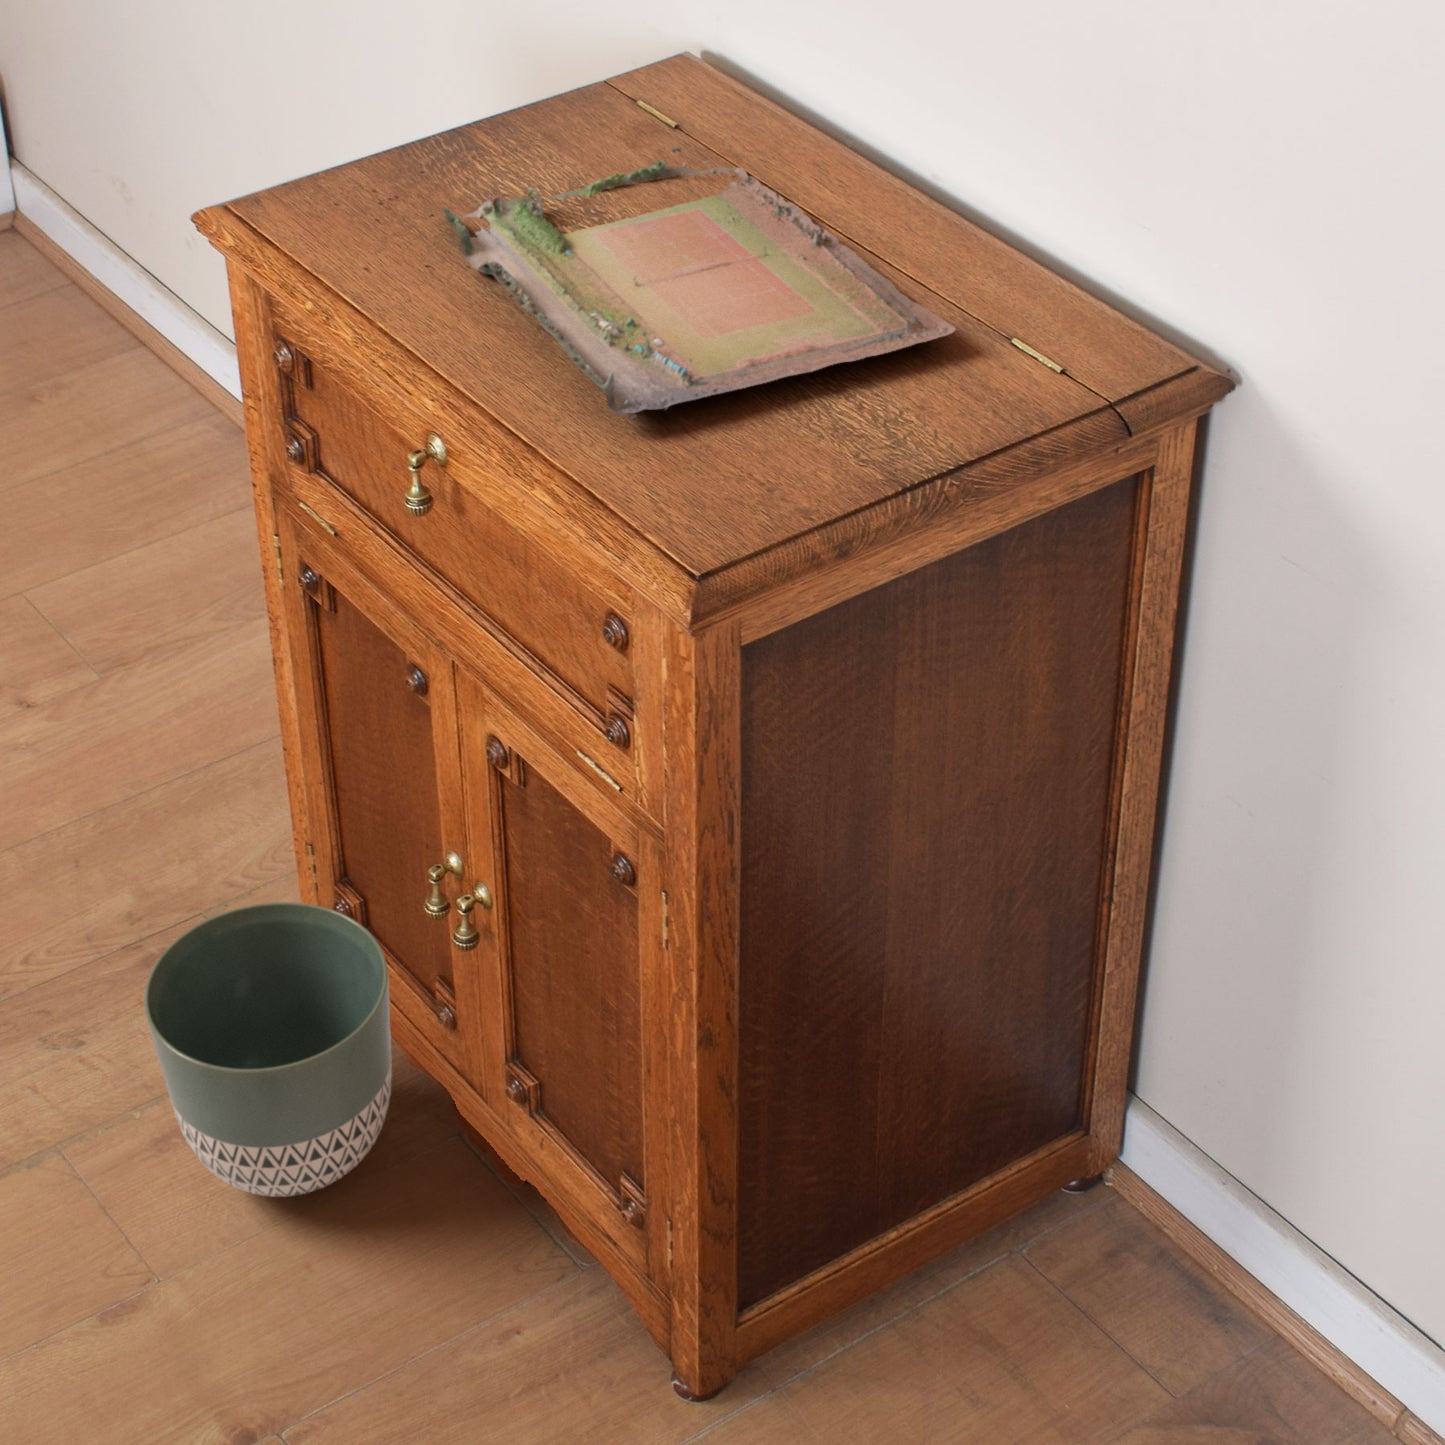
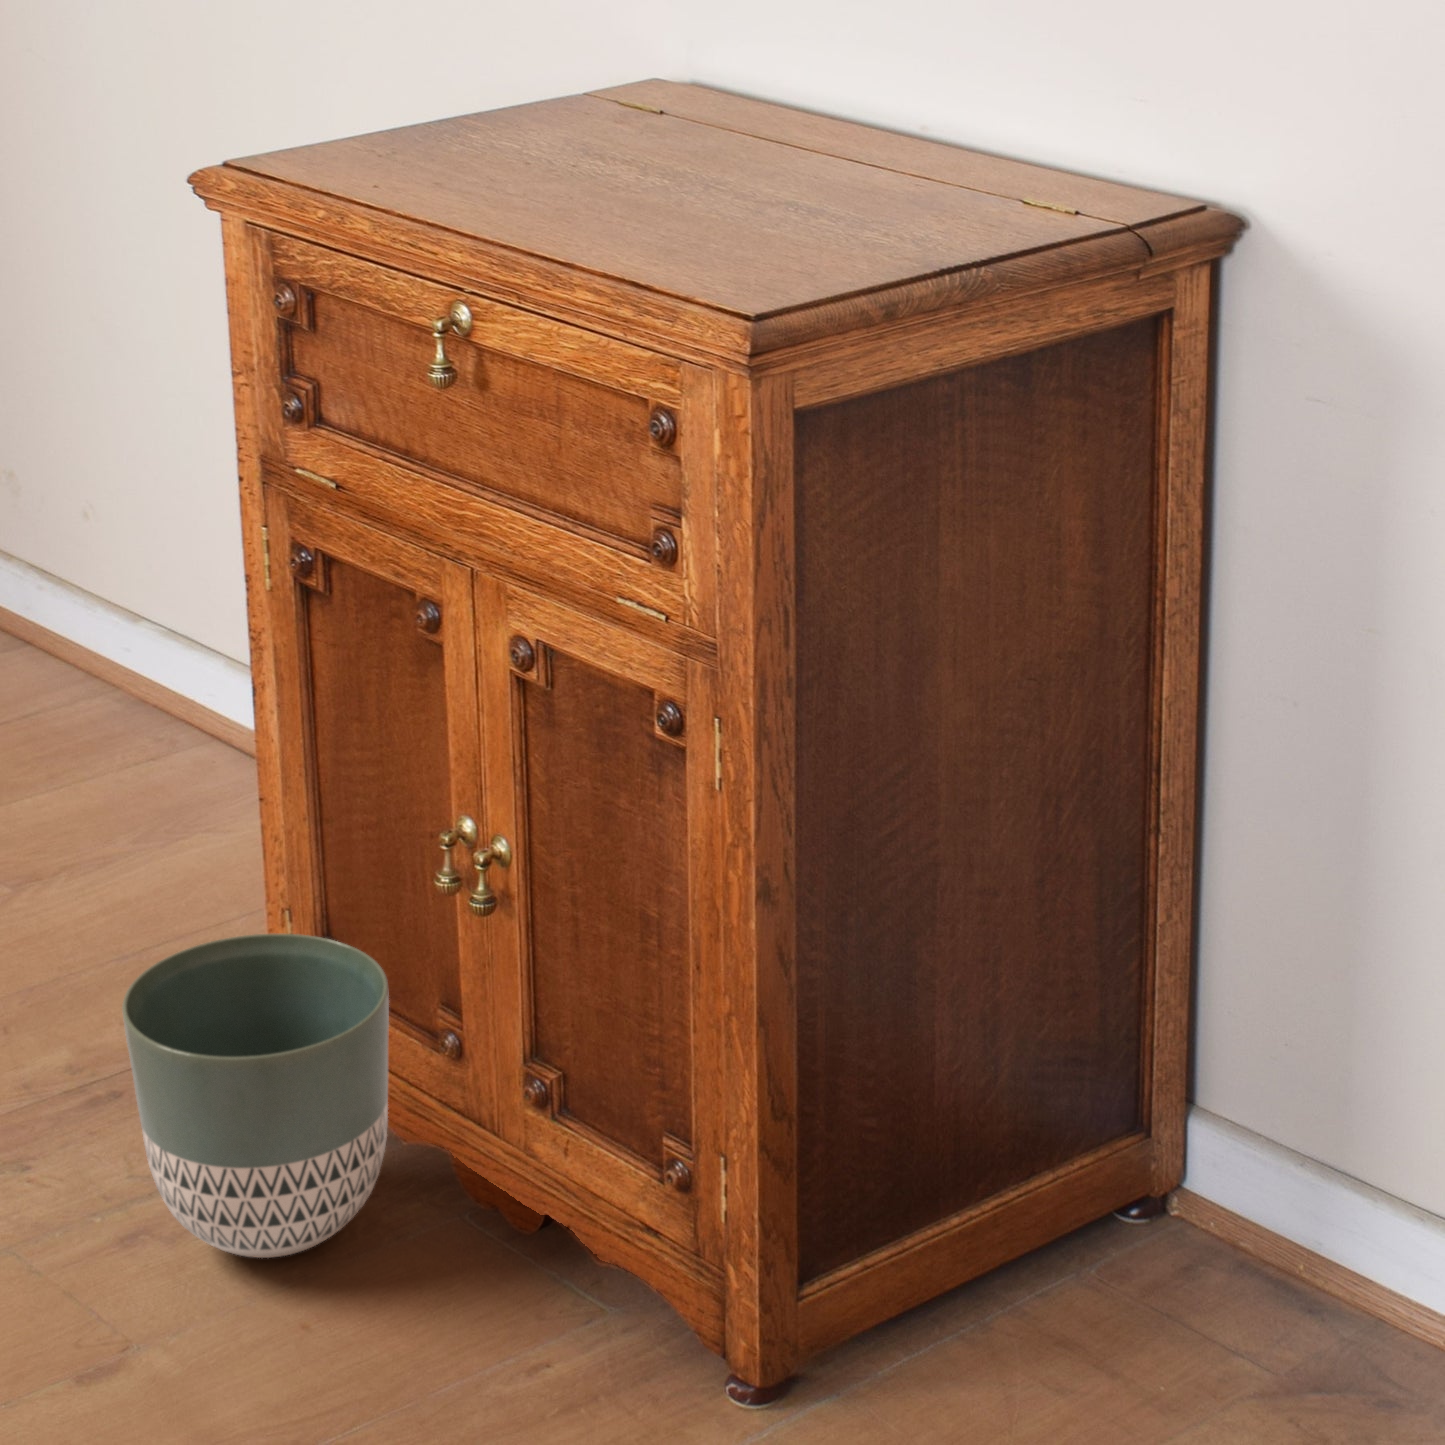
tray: present [442,140,955,418] -> none [451,87,971,222]

